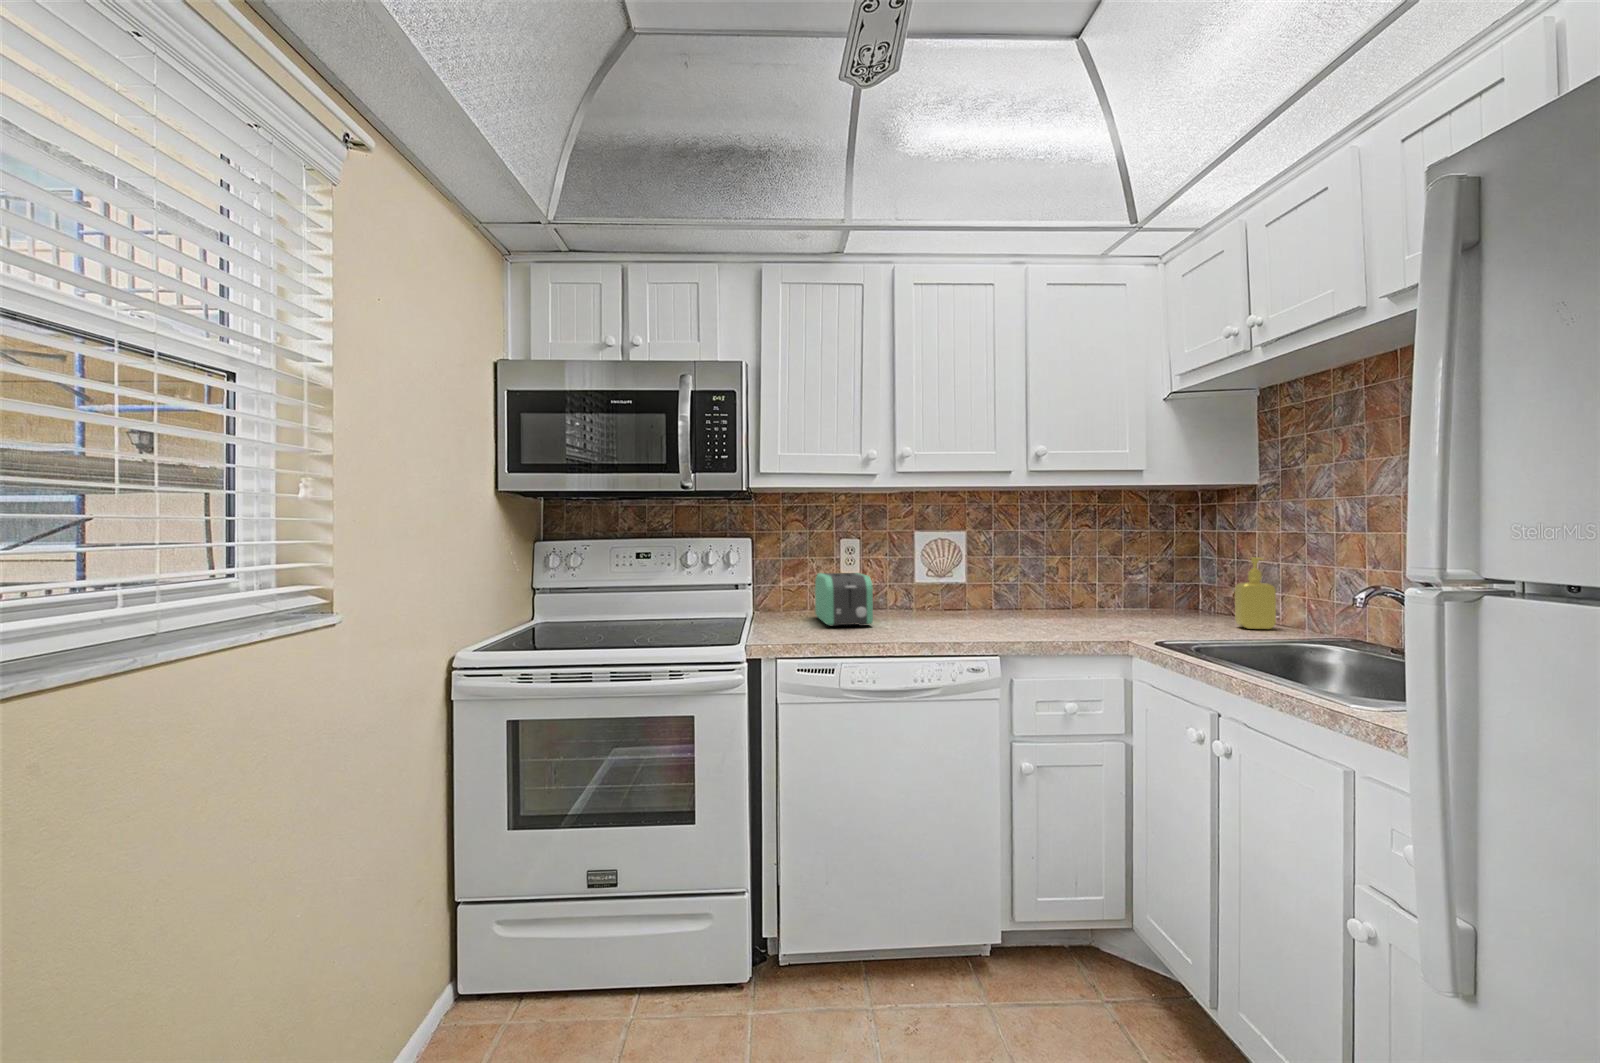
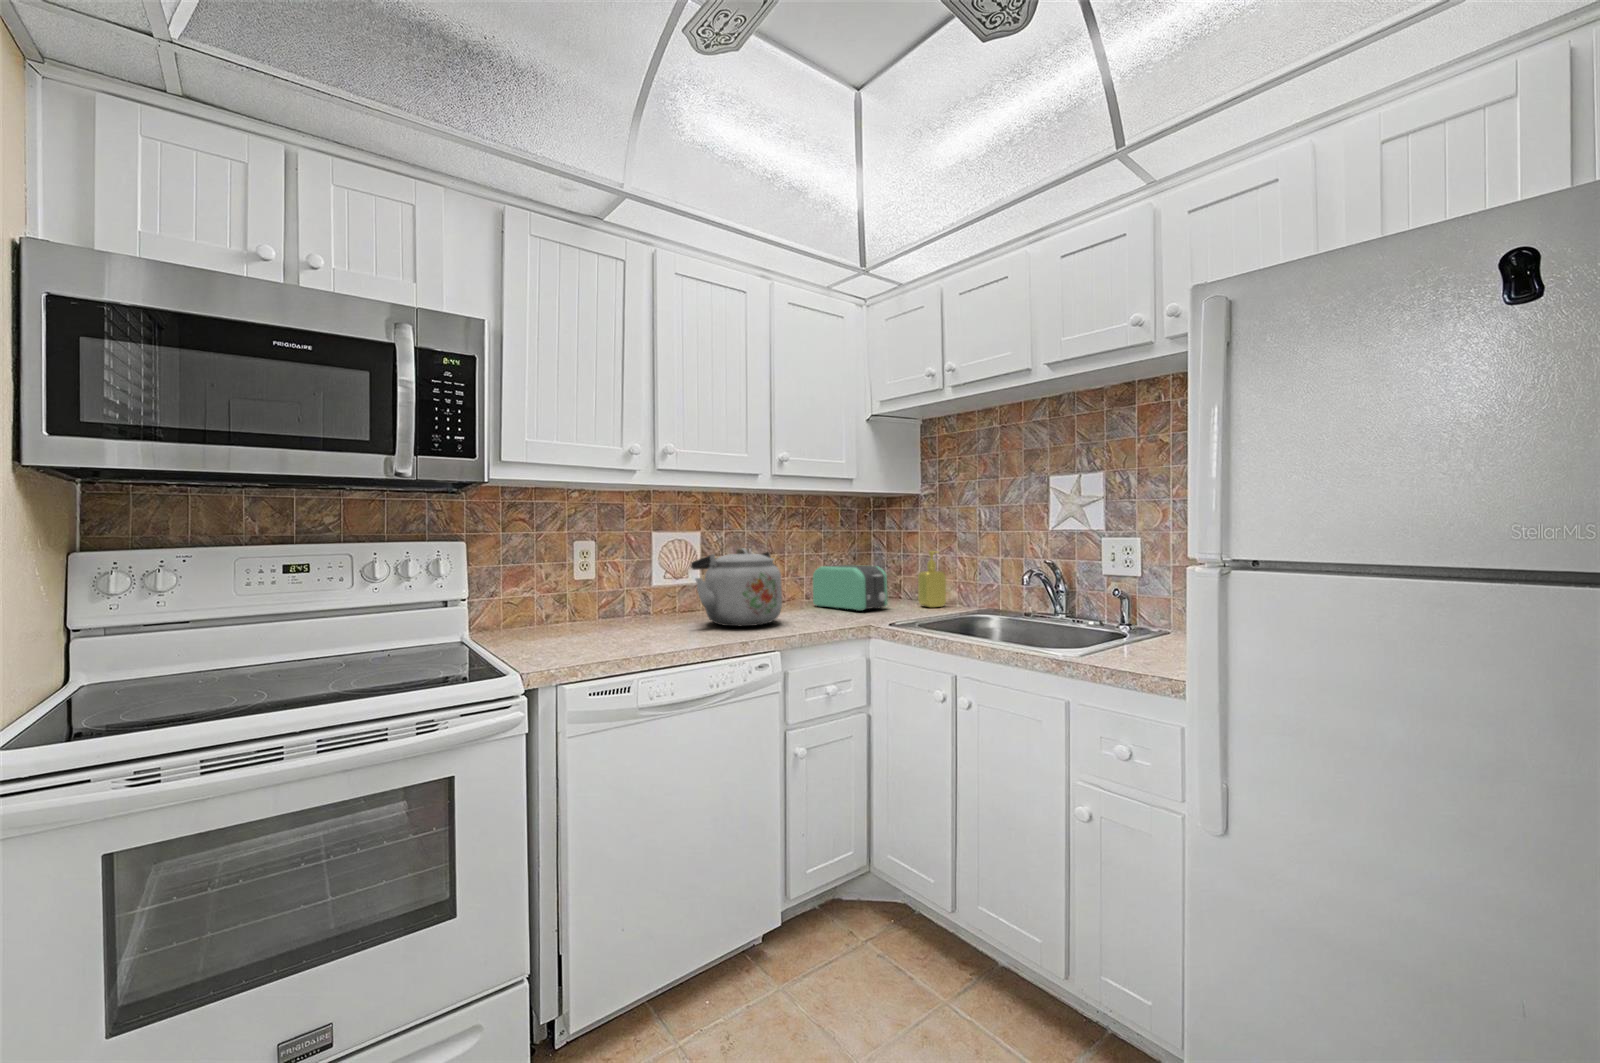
kettle: none [931,549,1028,628] -> present [691,548,782,626]
toaster: present [815,573,873,626] -> present [813,565,888,611]

